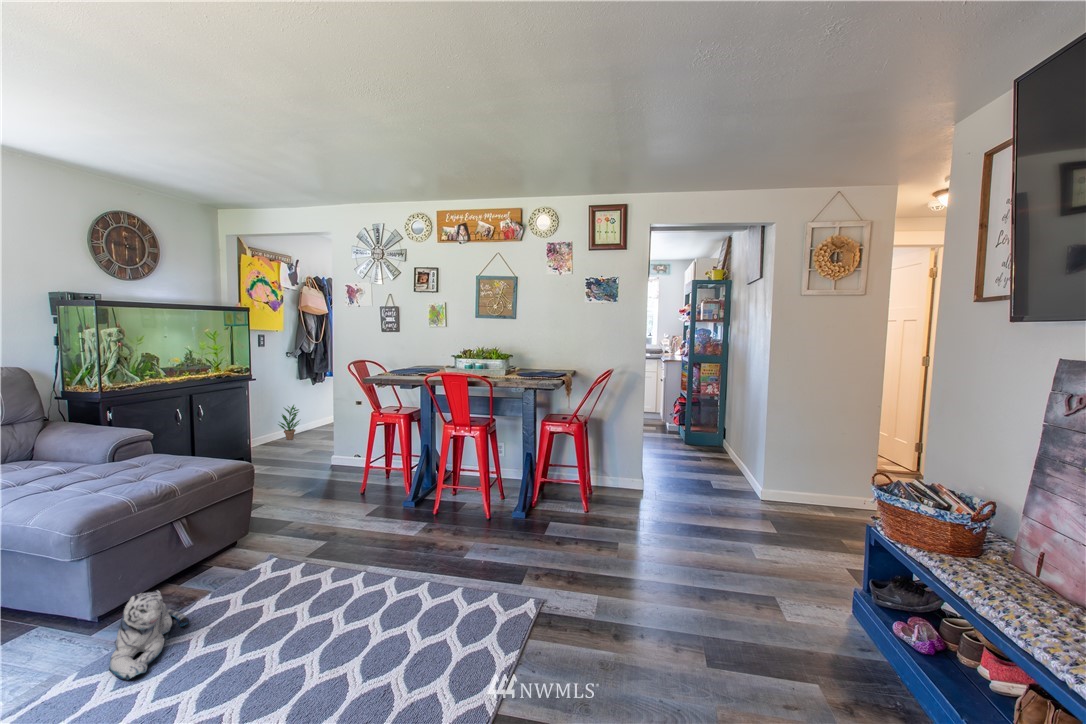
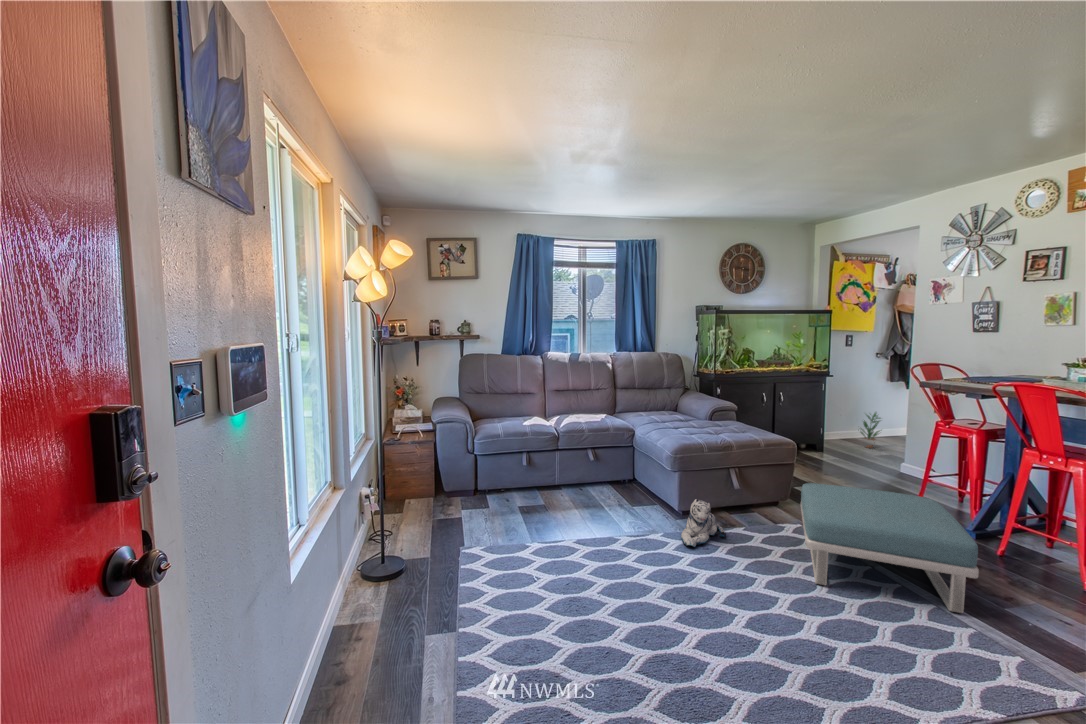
footstool: none [279,480,450,617] -> present [801,483,979,613]

